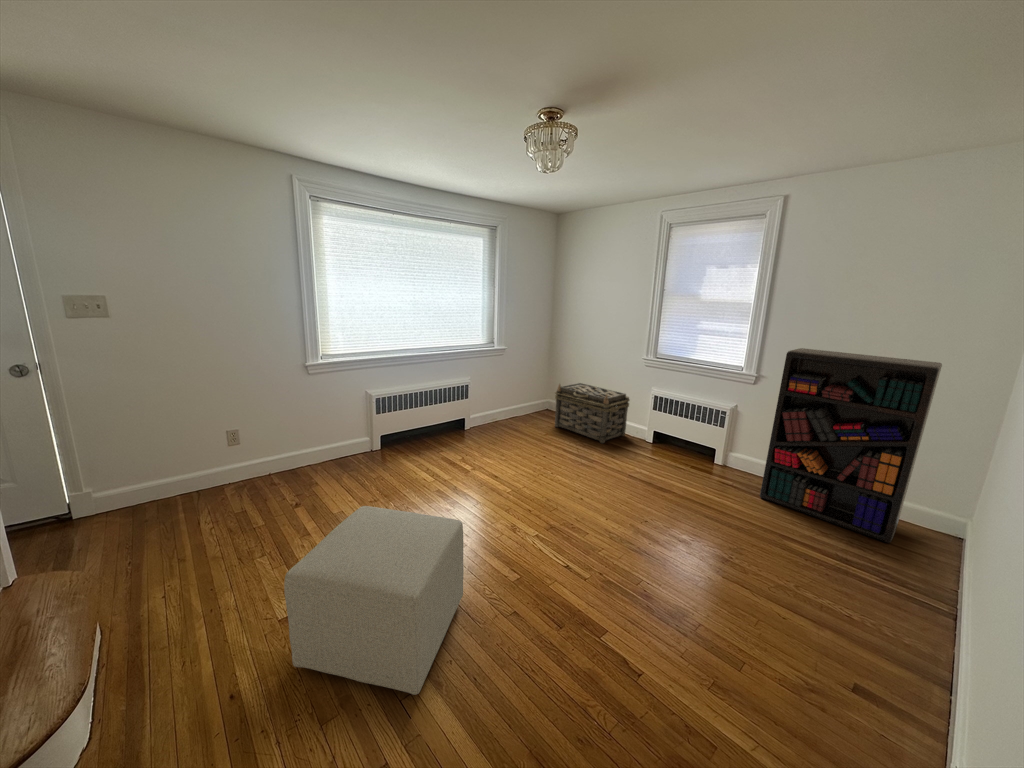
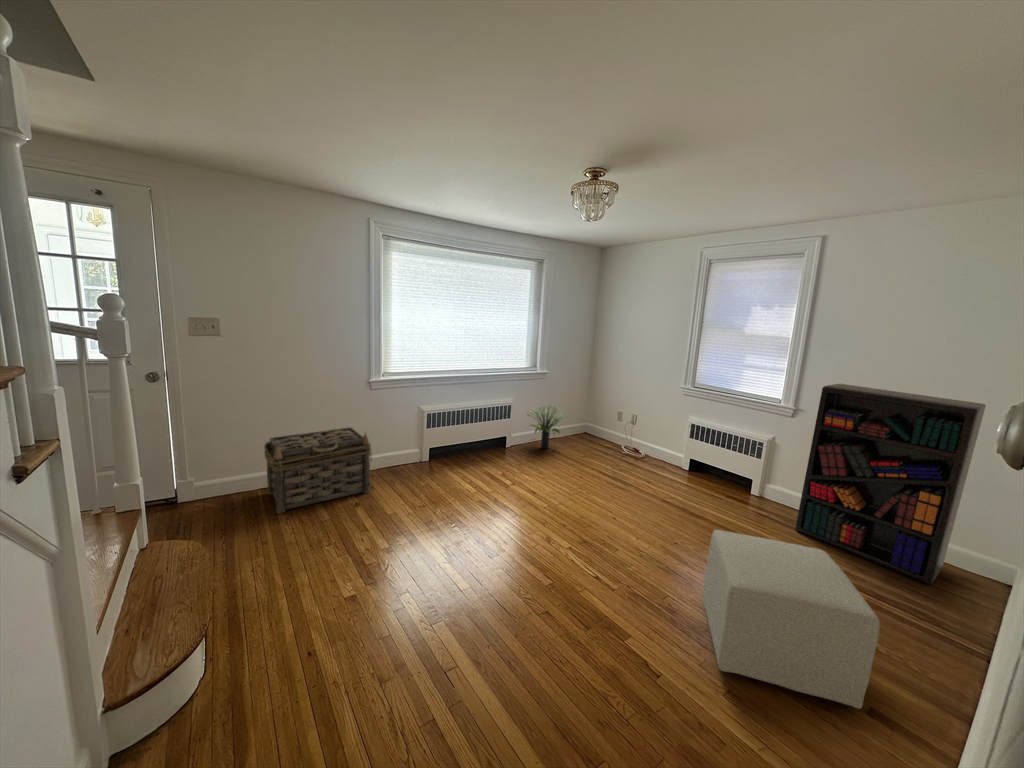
potted plant: none [487,383,530,429] -> present [528,405,568,449]
basket: present [555,383,630,443] -> present [264,427,372,513]
ottoman: present [284,506,464,695] -> present [702,530,880,709]

